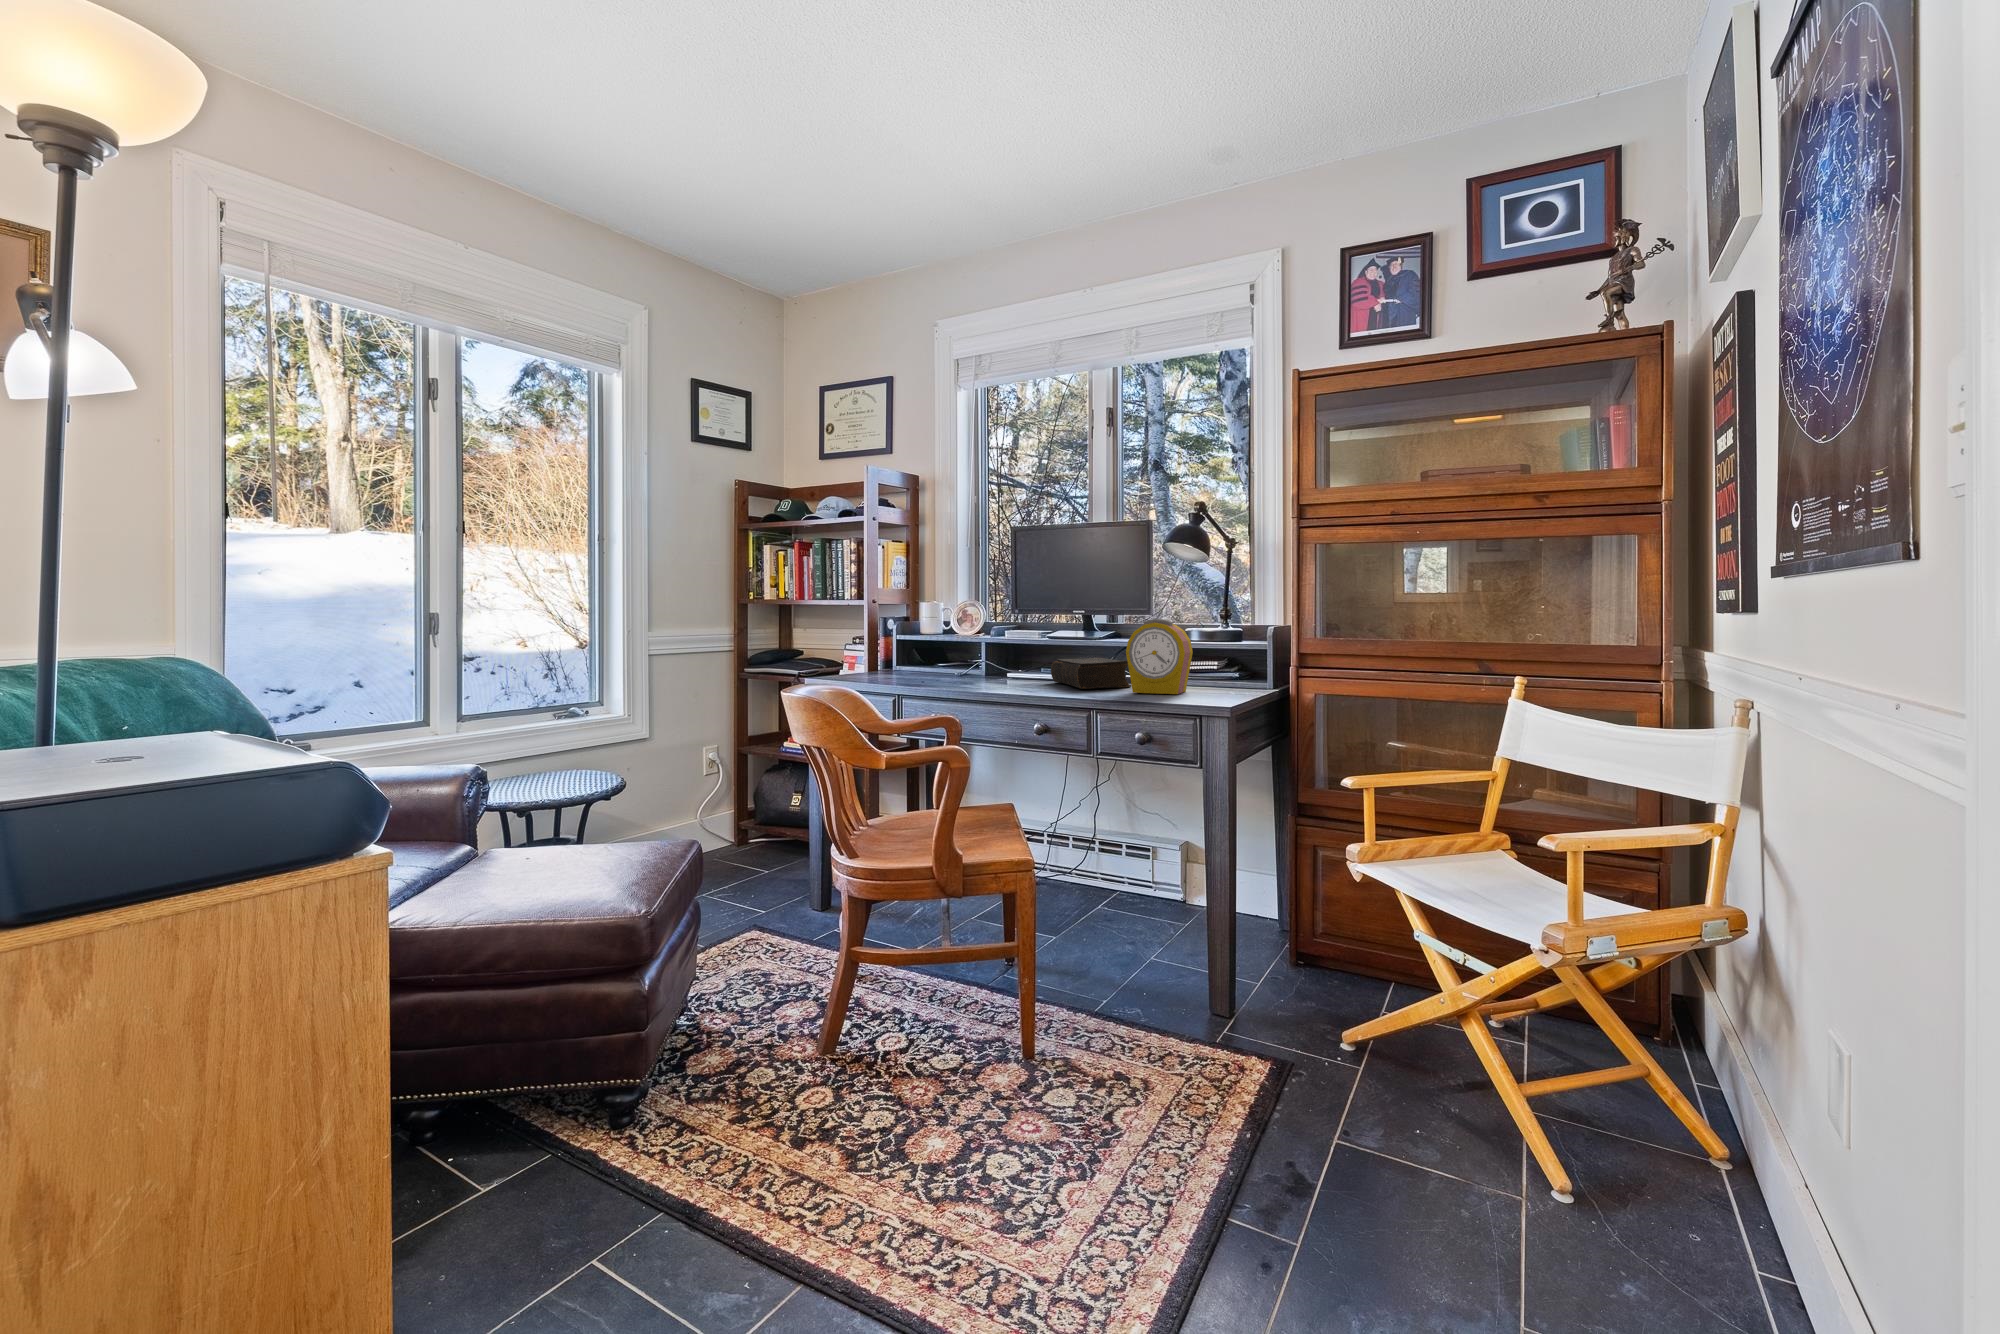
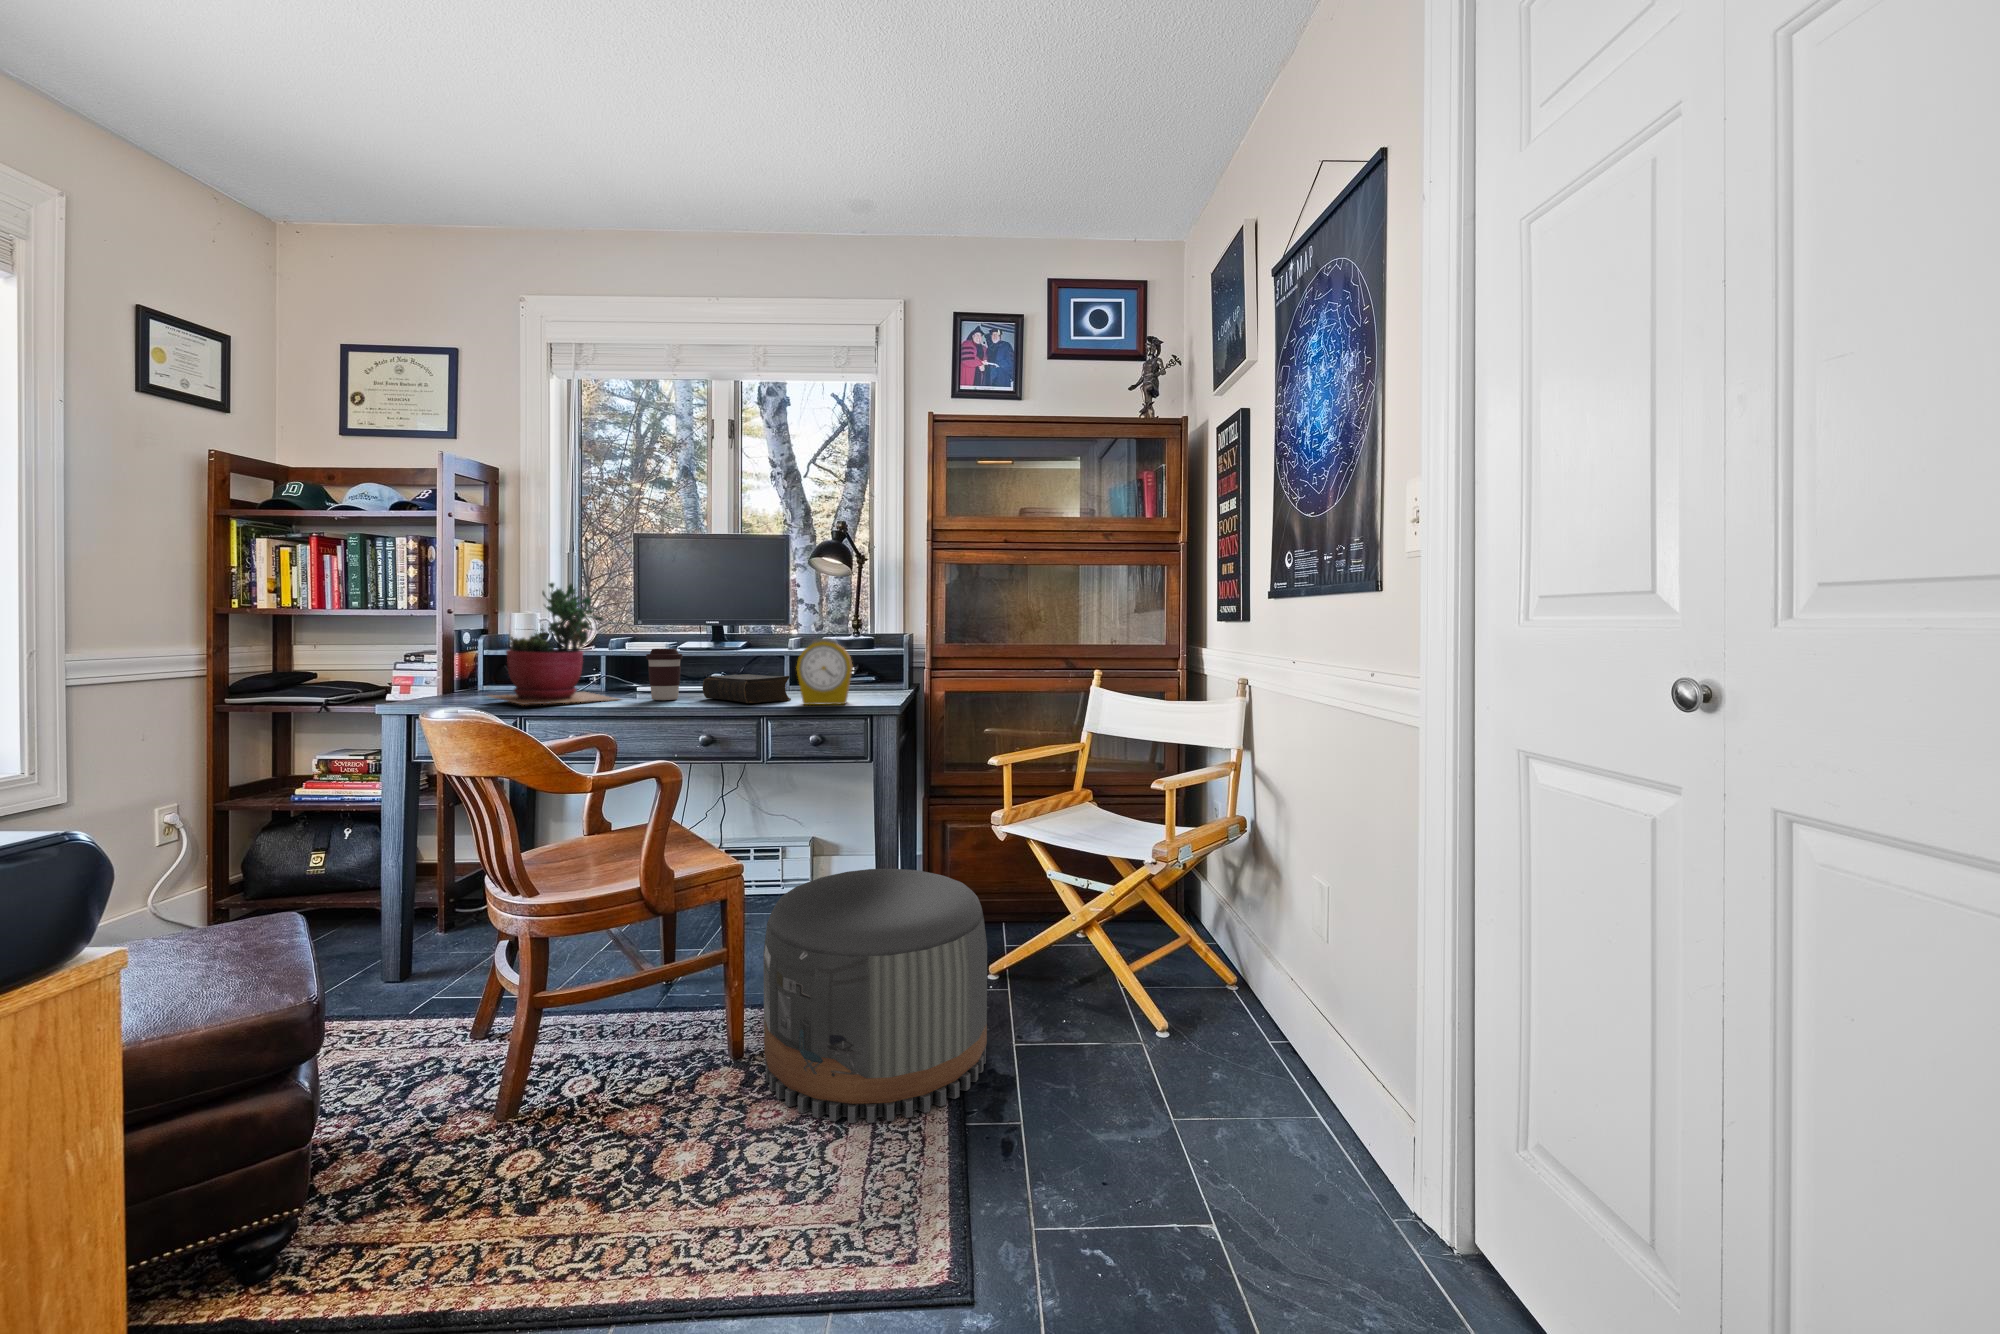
succulent plant: none [878,568,986,682] -> present [490,583,618,705]
coffee cup: none [1001,631,1034,682] -> present [646,648,682,700]
pouf: none [1040,884,1301,1187] -> present [763,869,987,1123]

